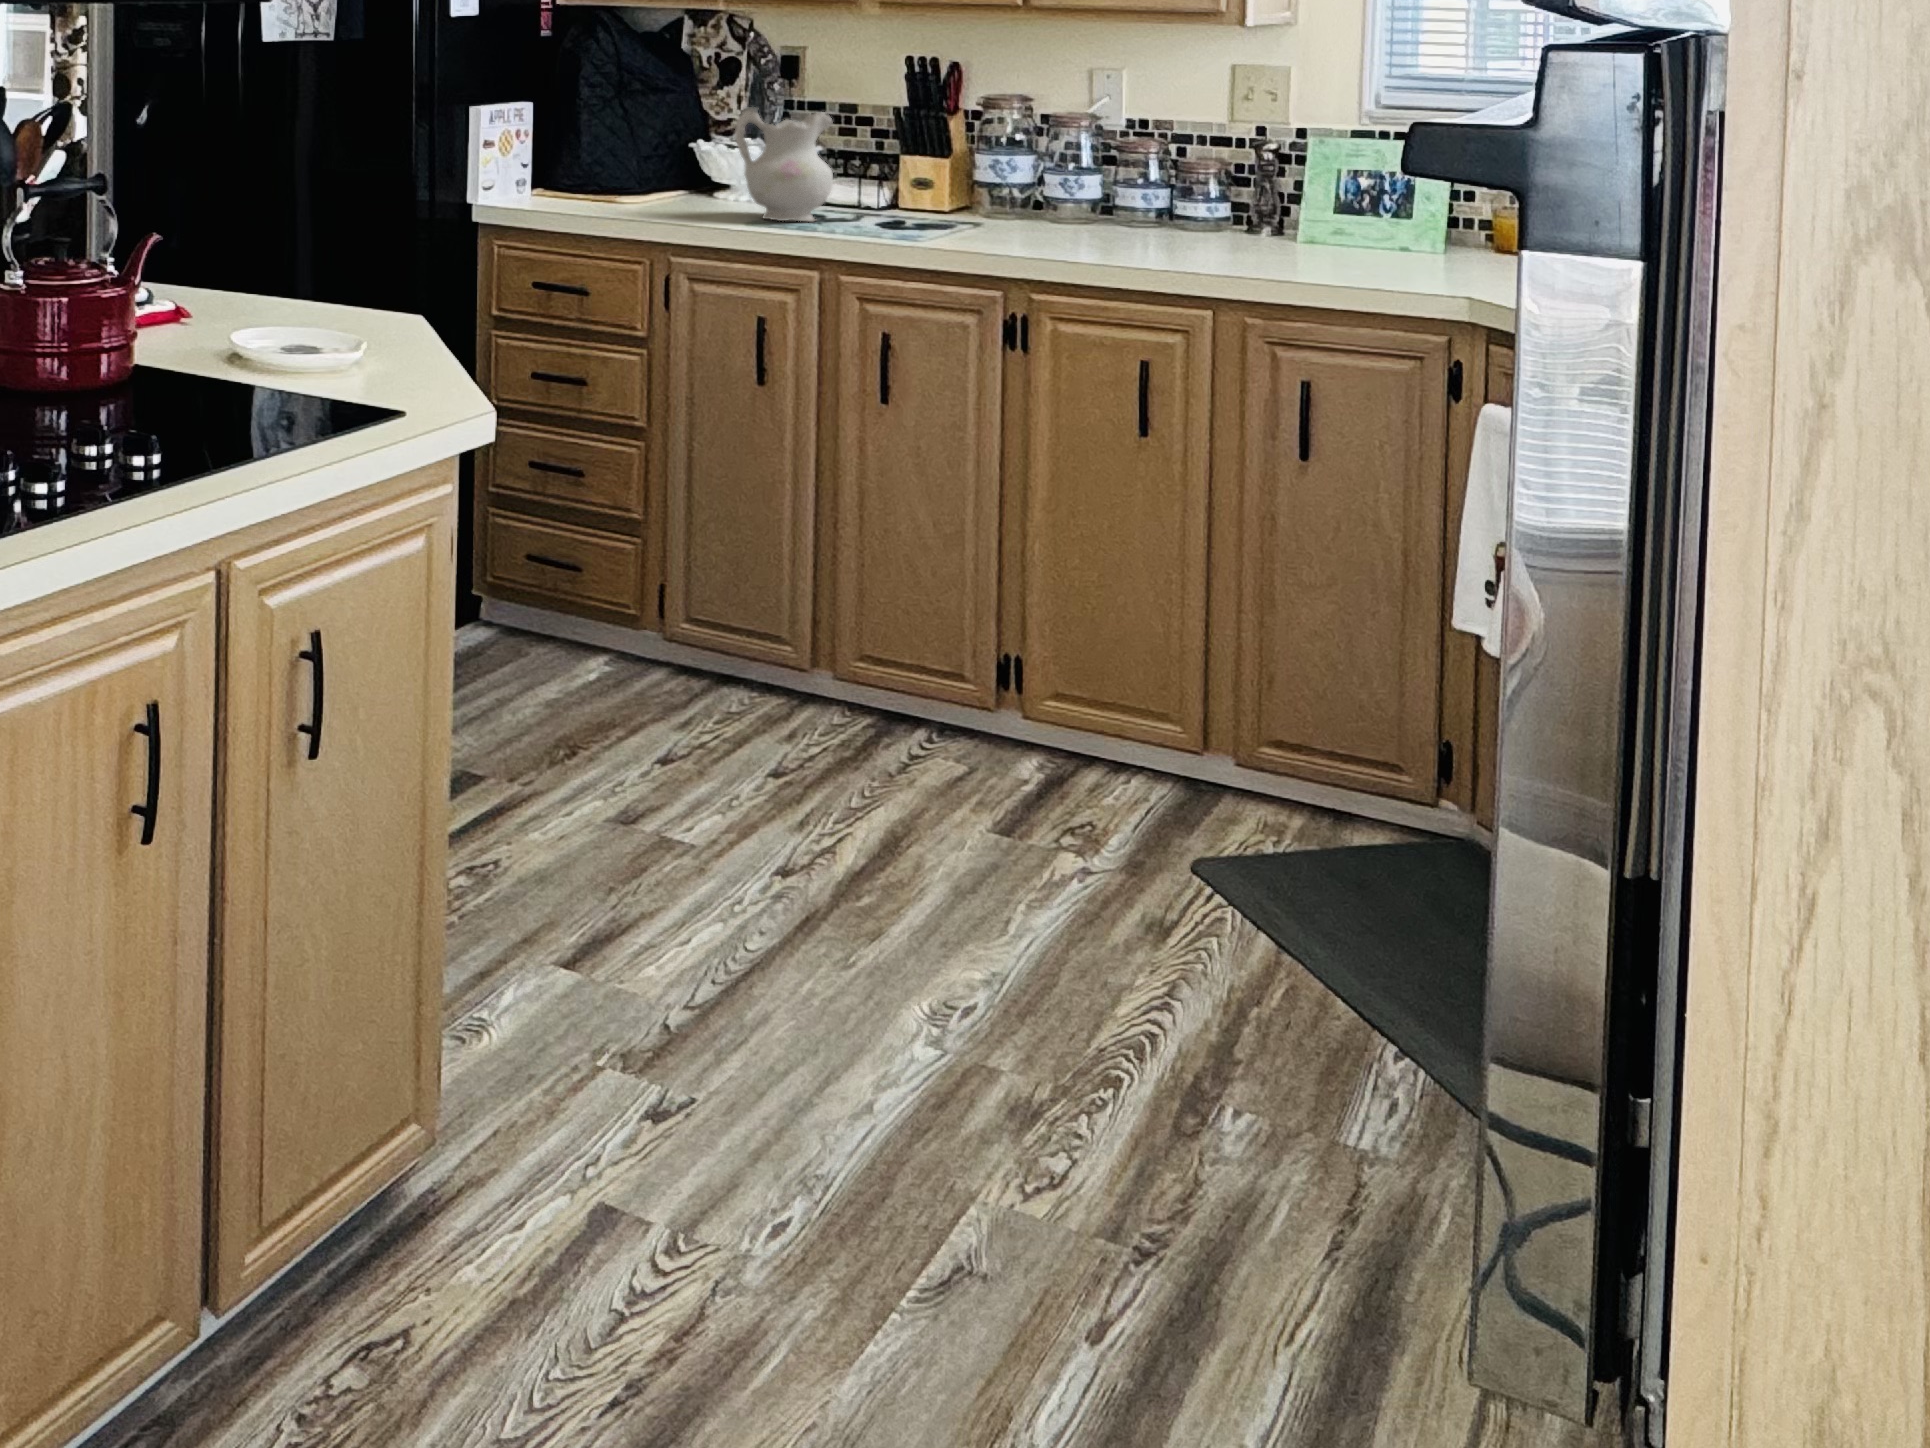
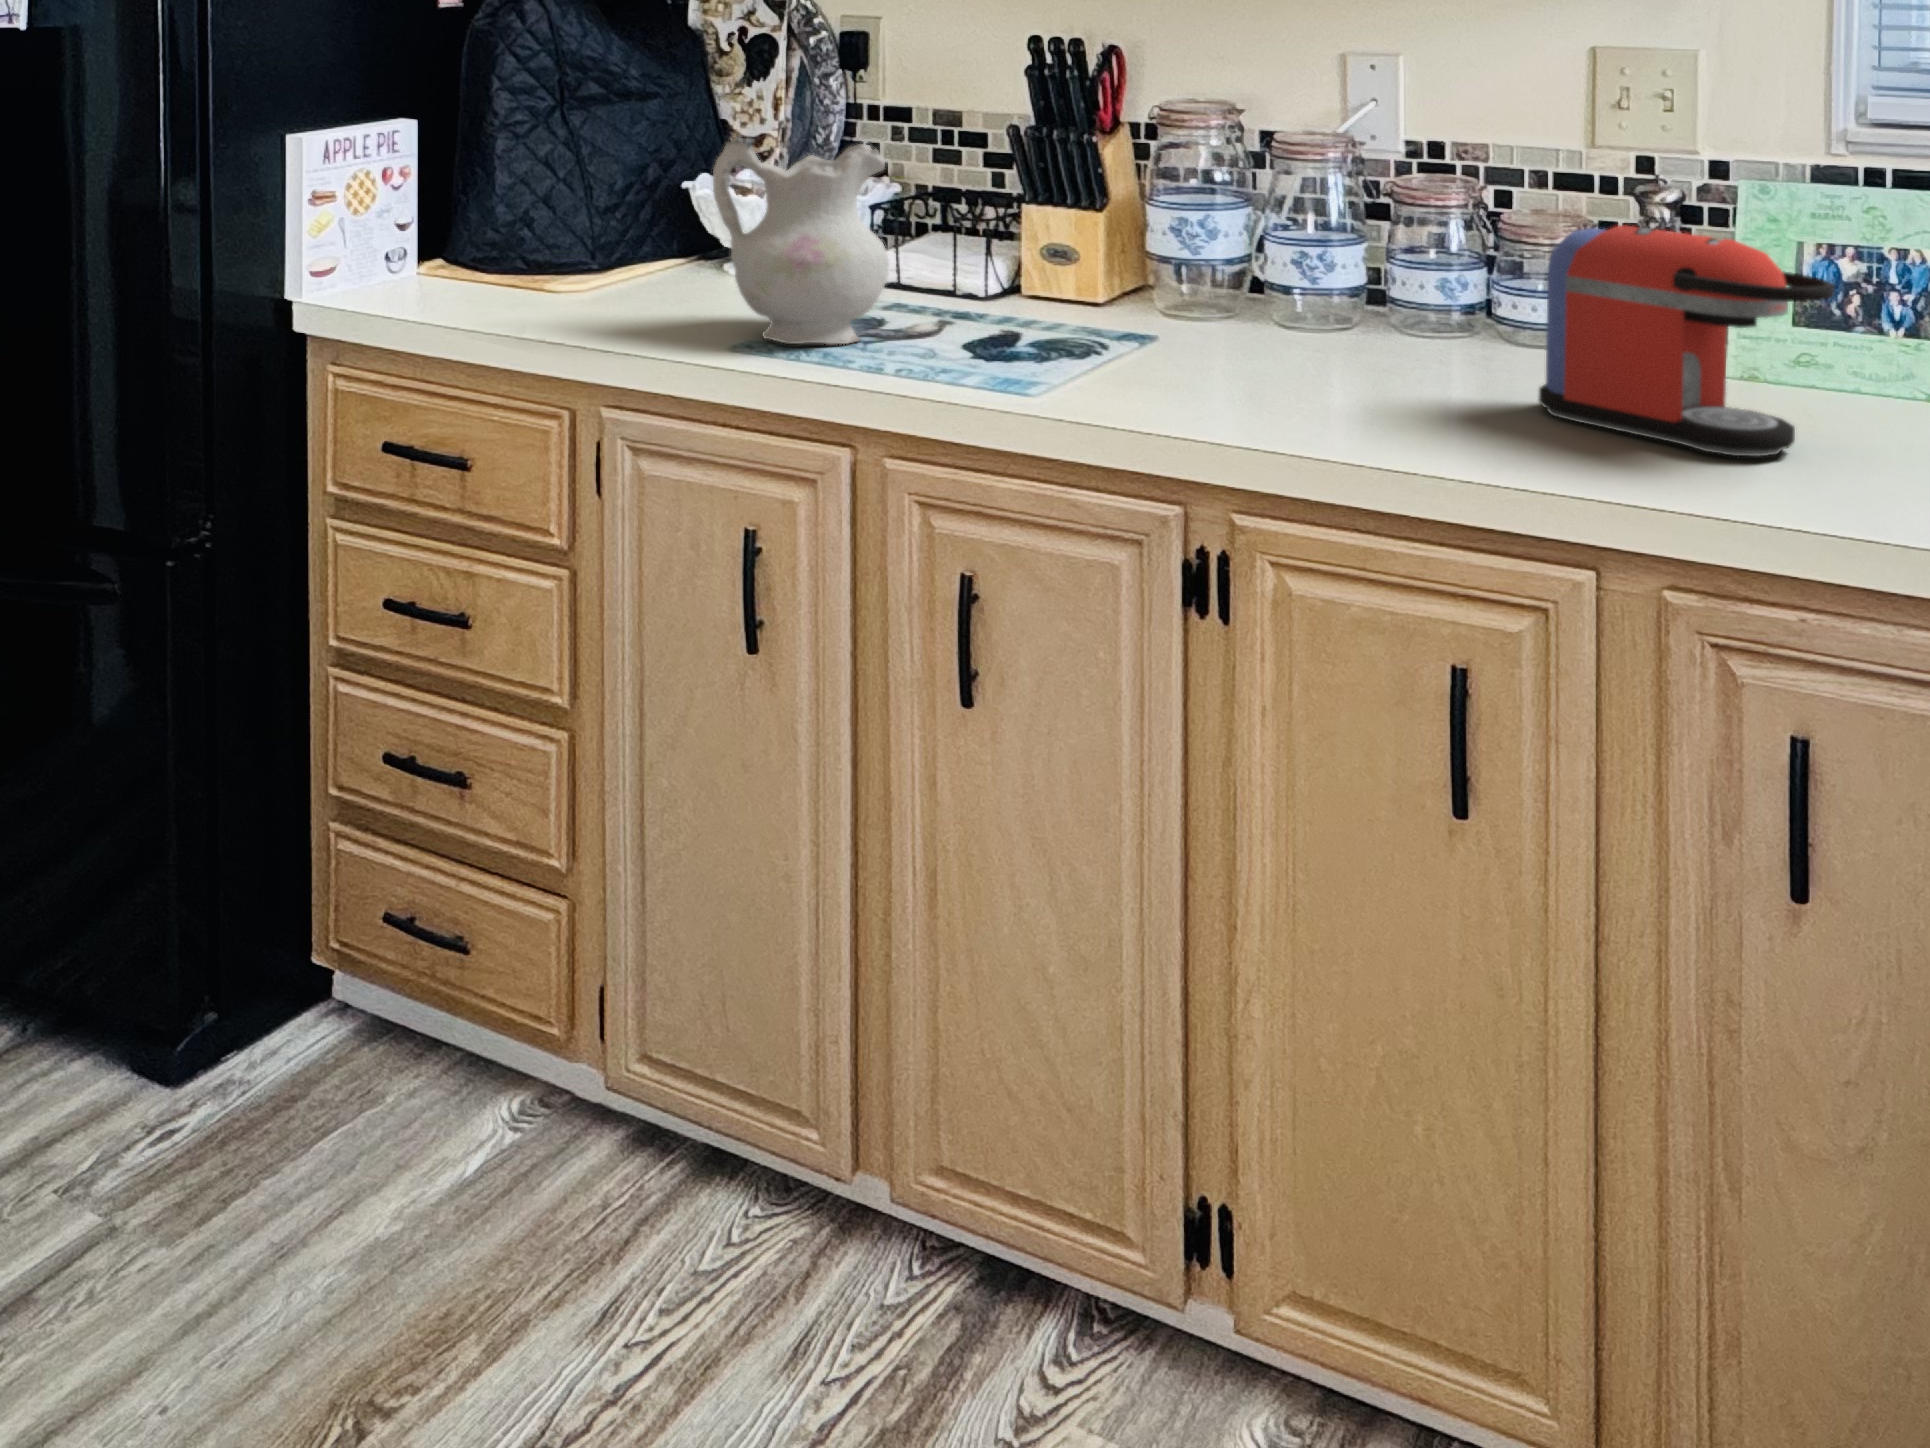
coffee maker: none [1192,151,1341,264] -> present [1538,225,1834,456]

